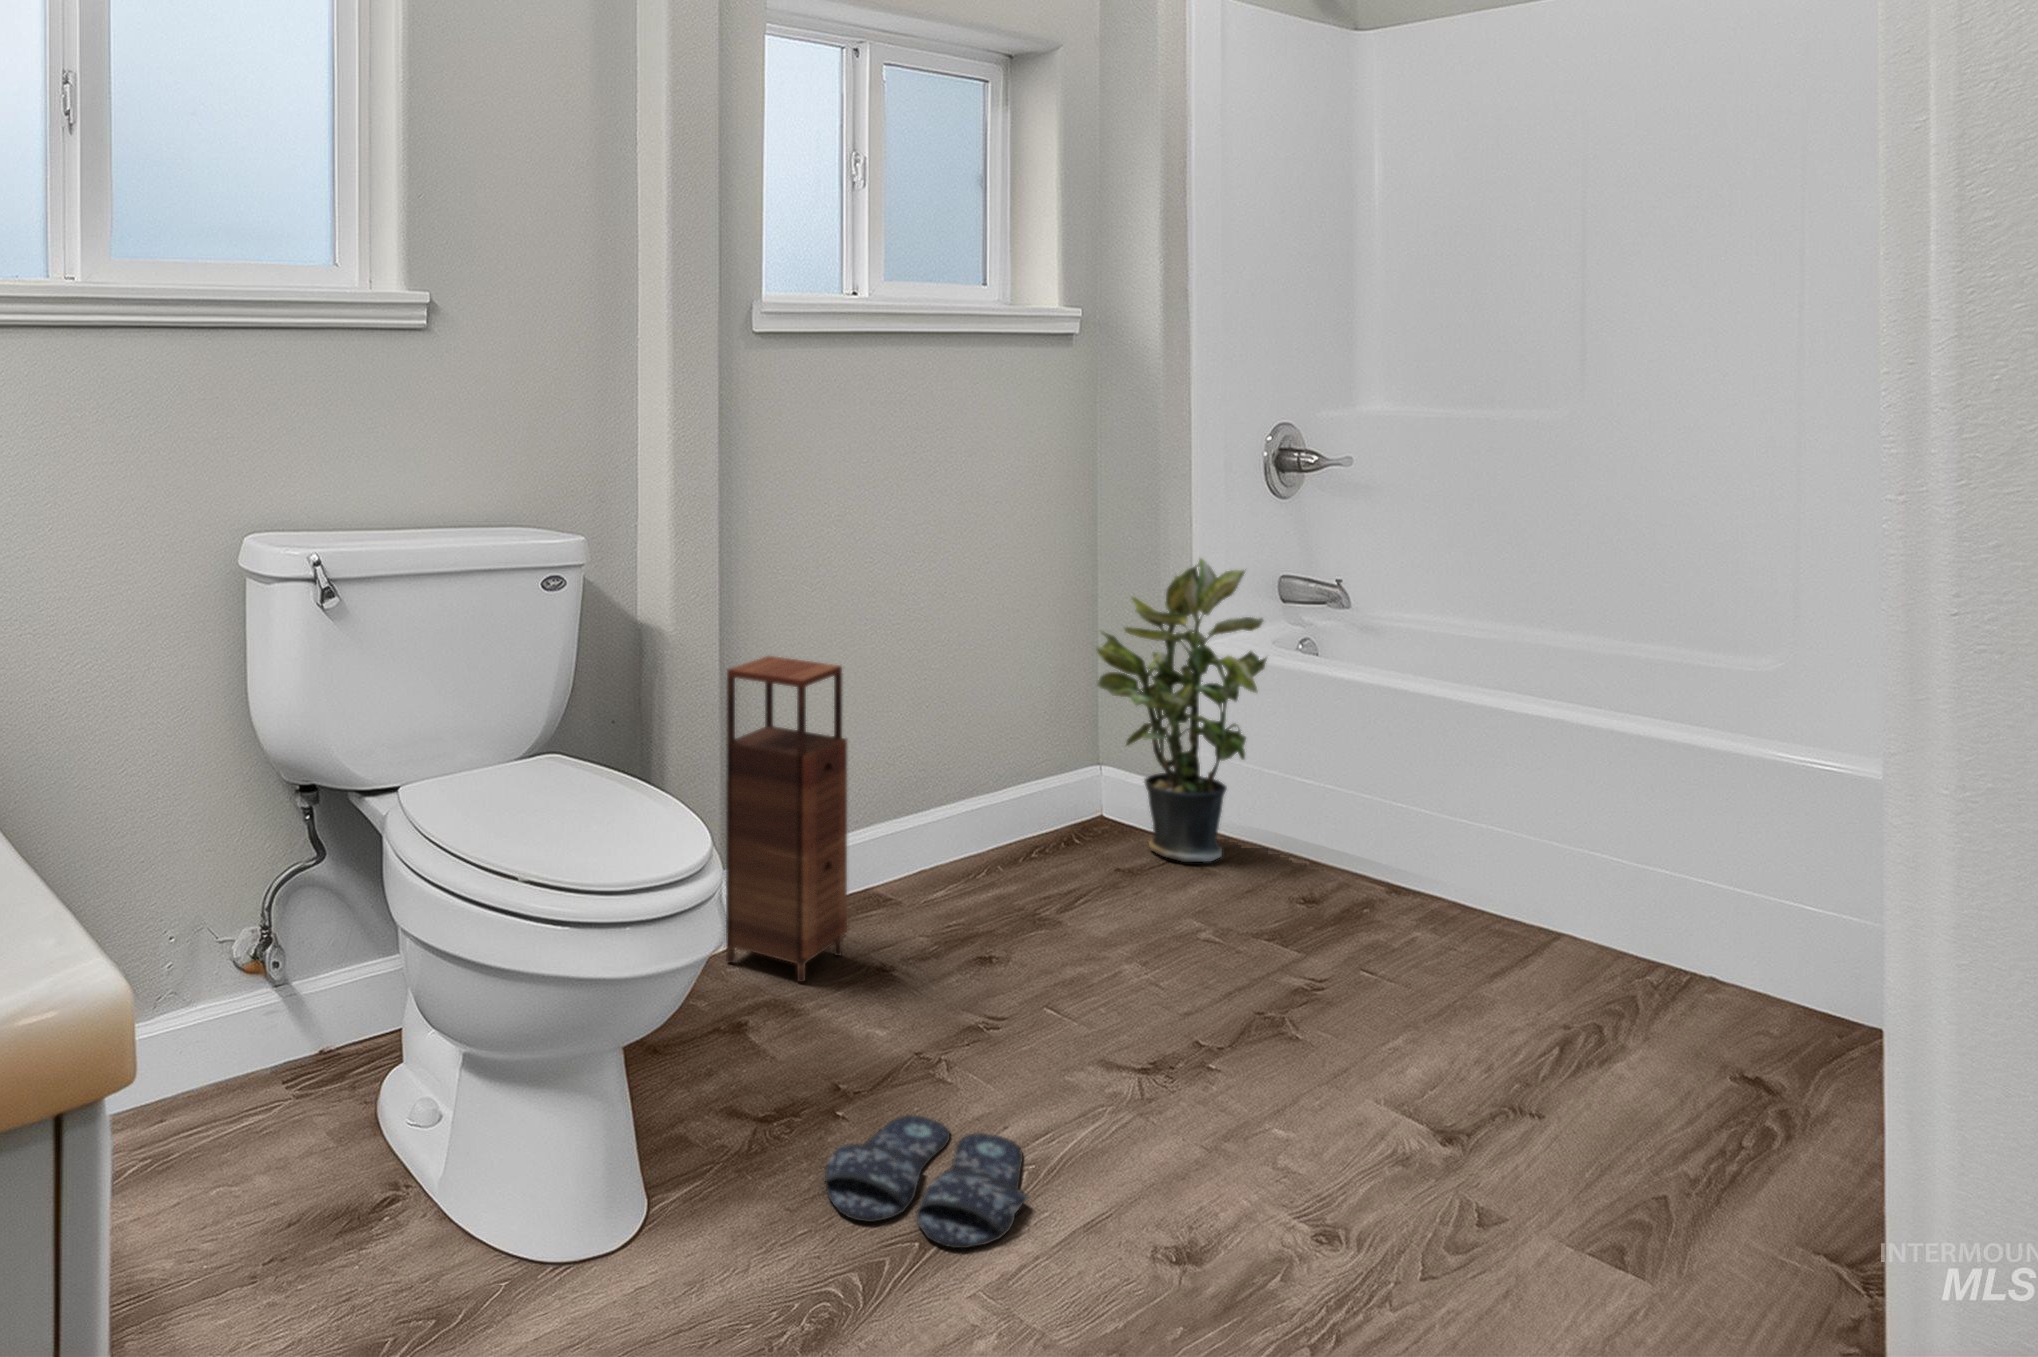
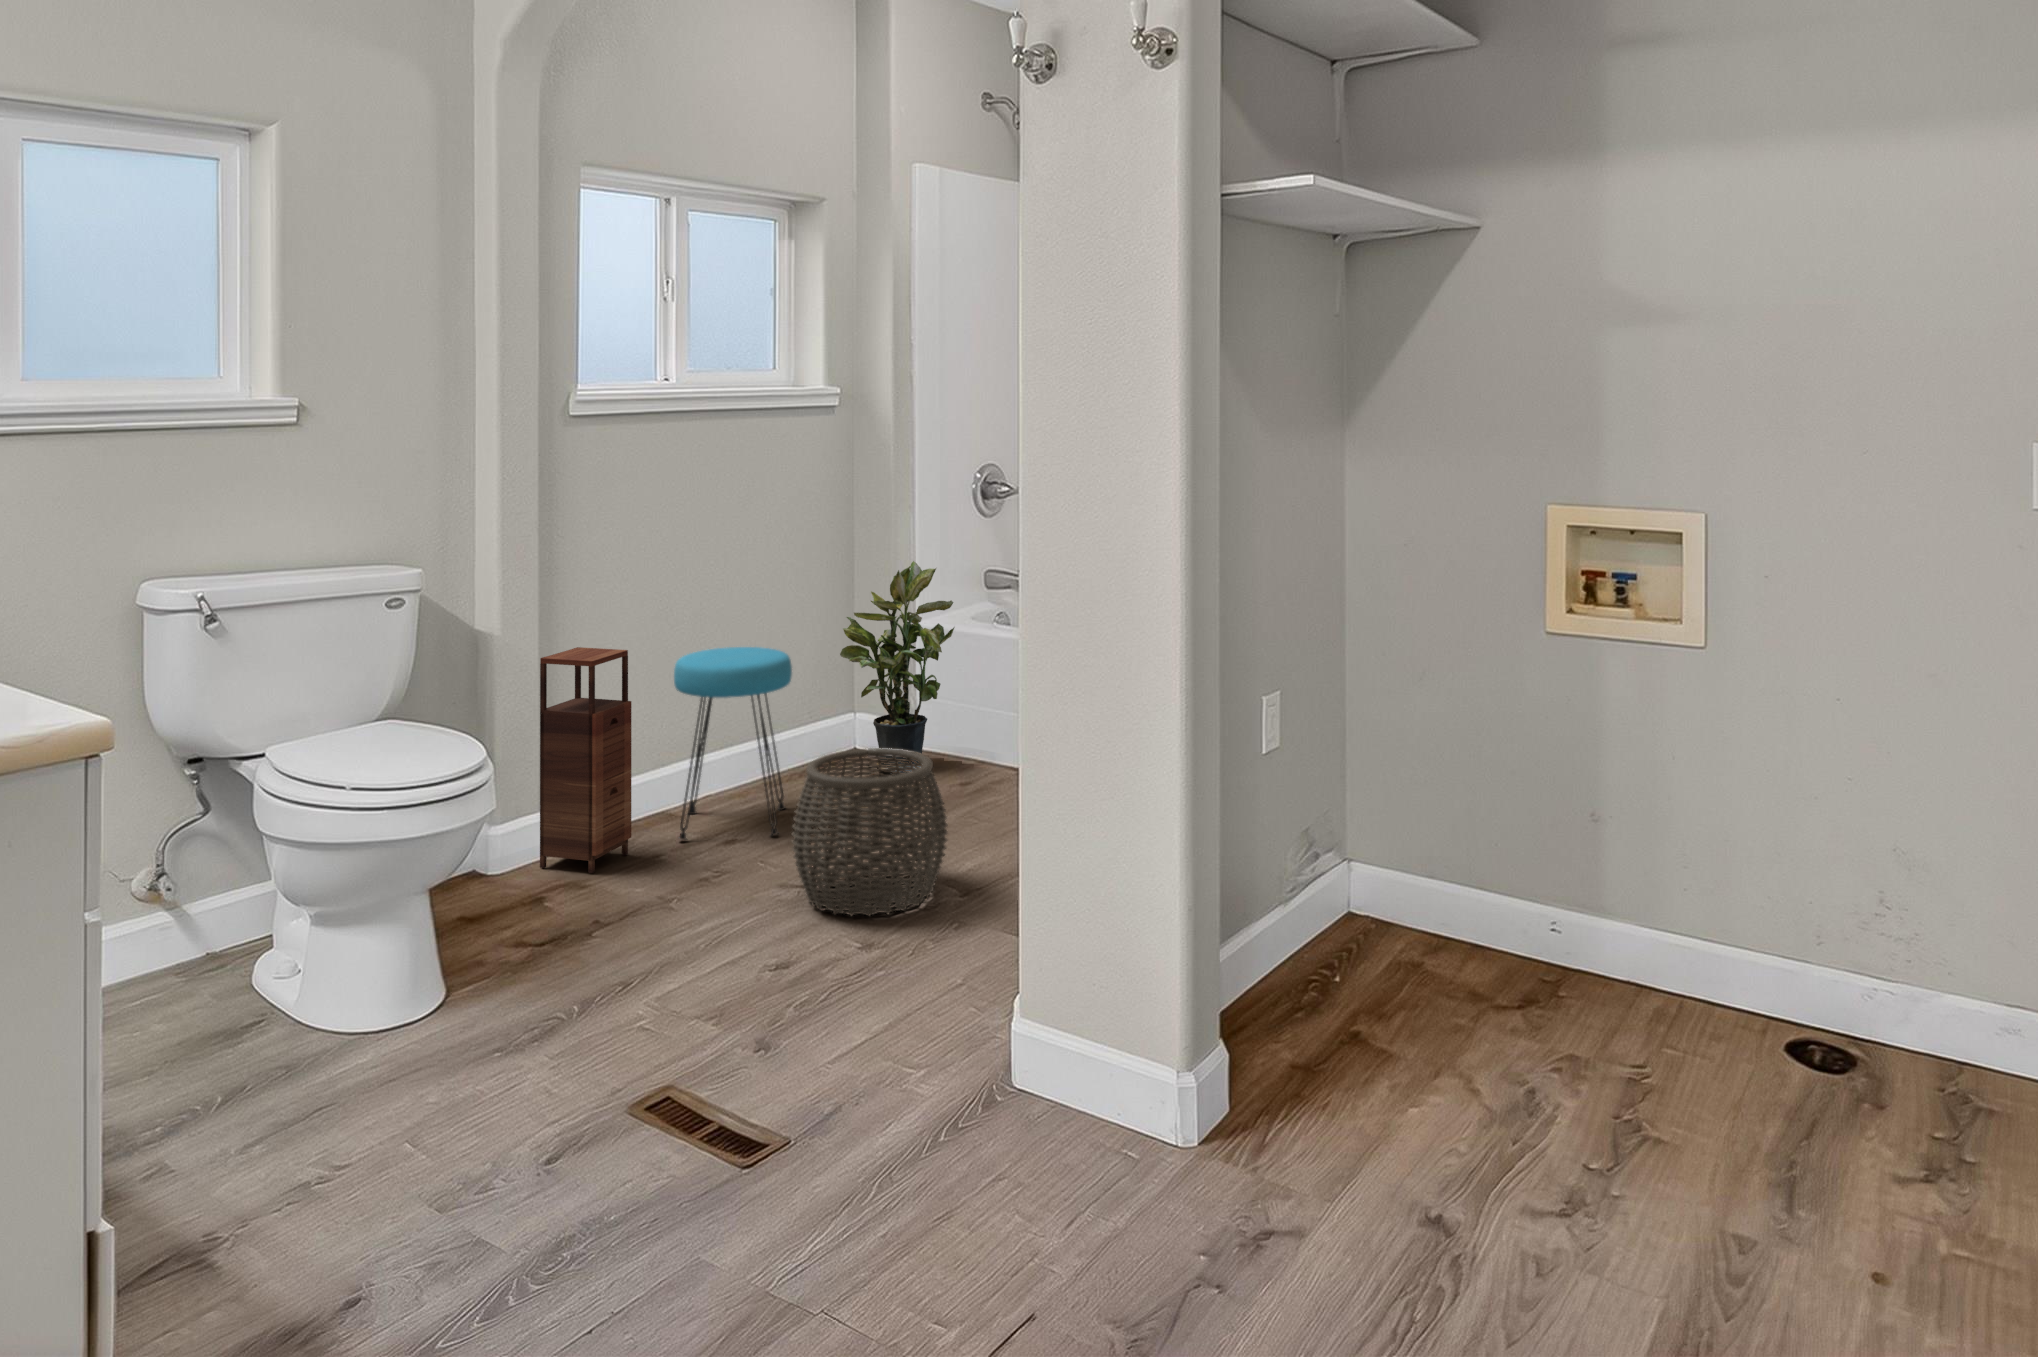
stool: none [892,668,1063,951] -> present [674,647,792,840]
woven basket: none [1130,852,1401,1143] -> present [792,748,948,916]
slippers: present [825,1116,1028,1248] -> none [565,935,704,994]

